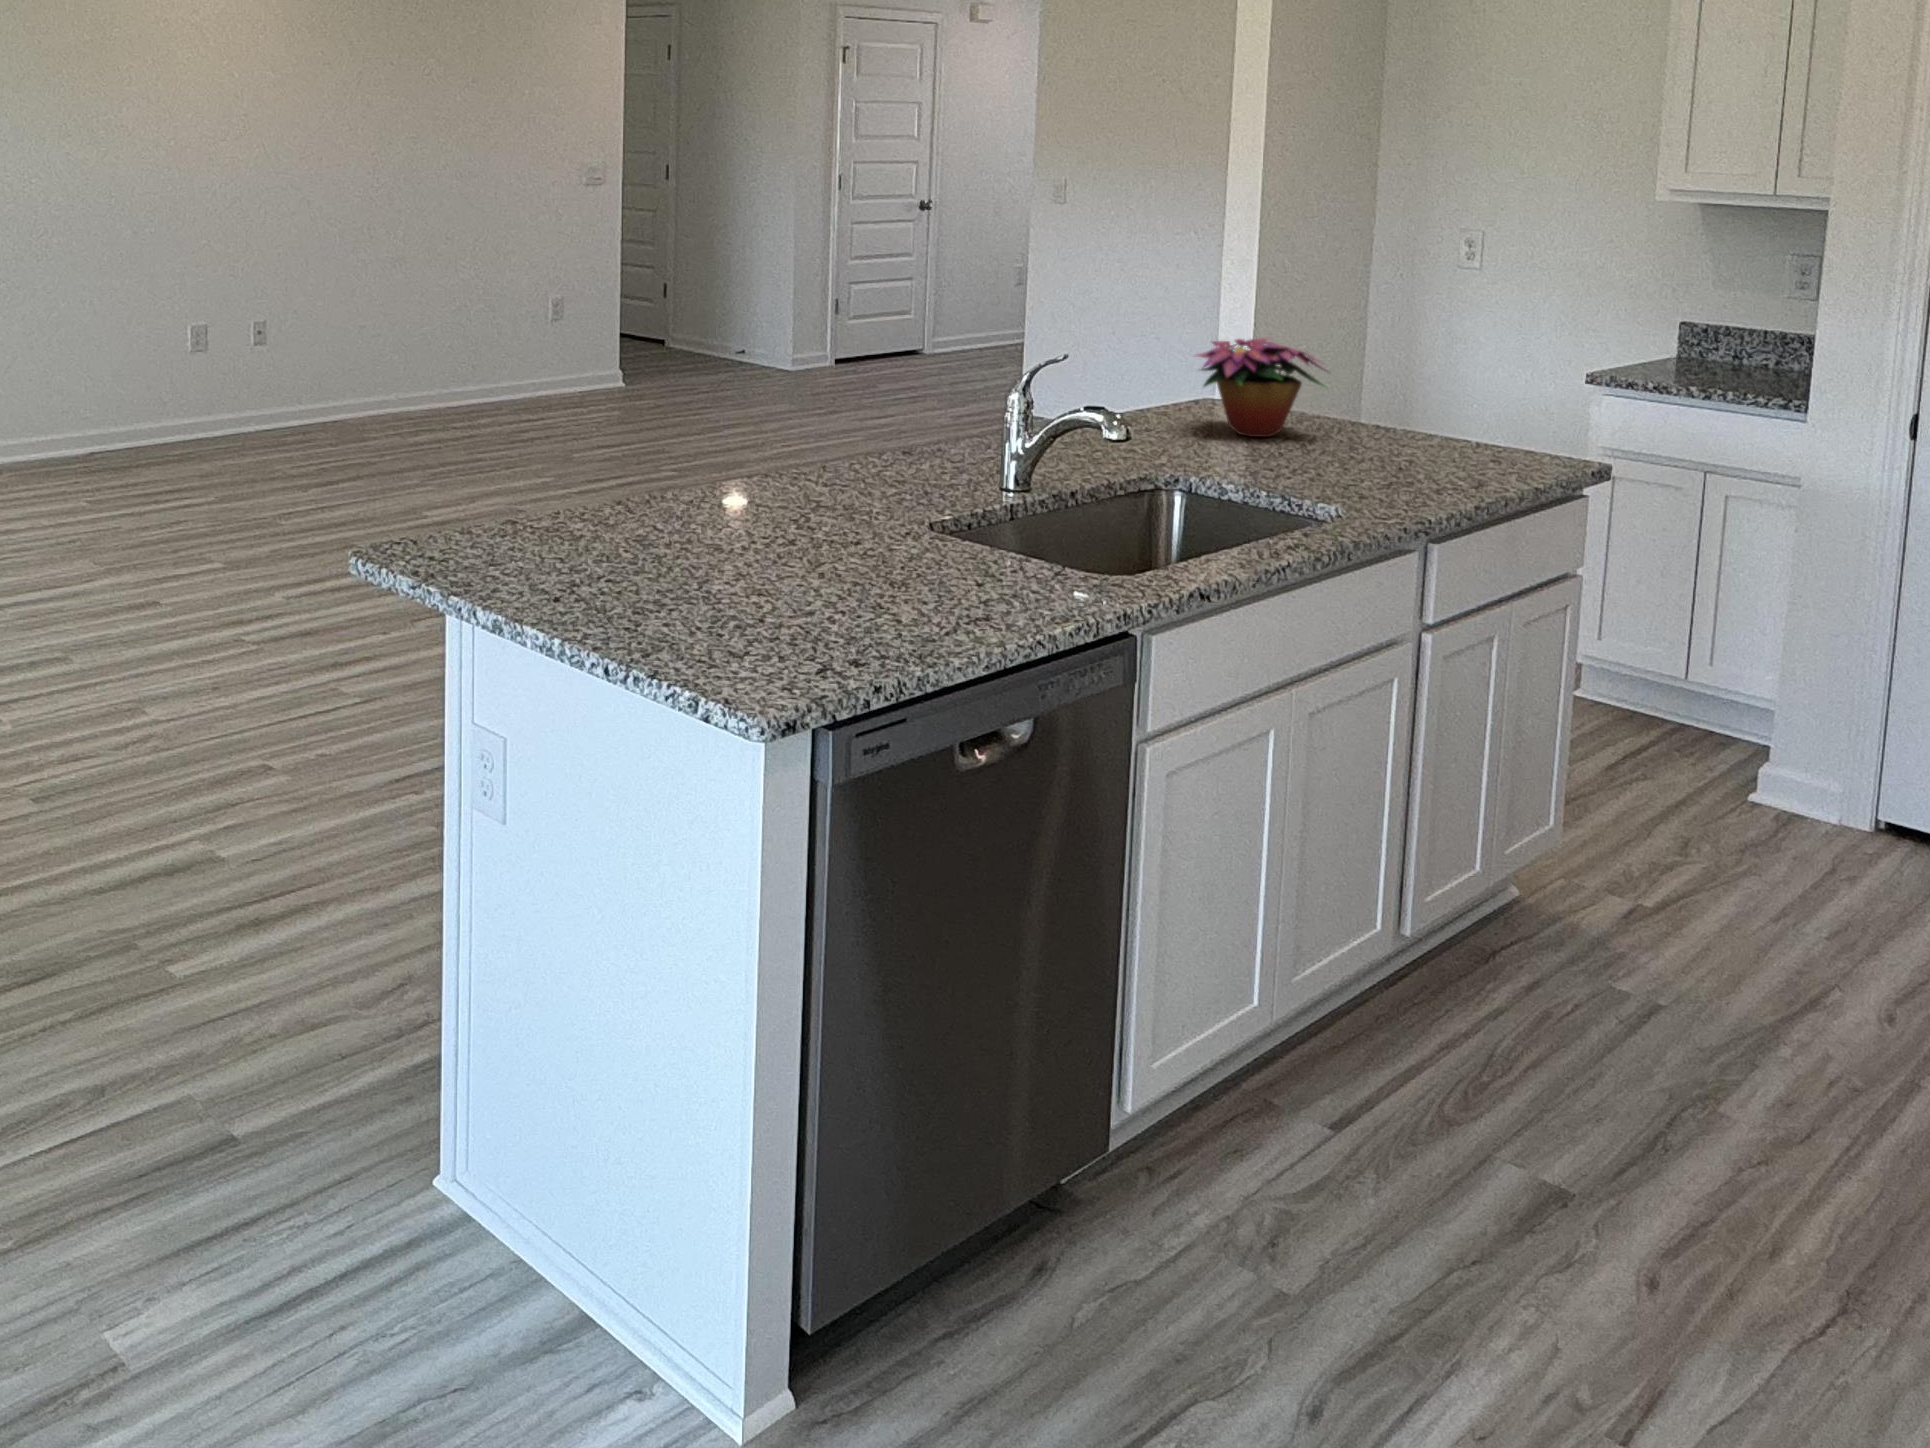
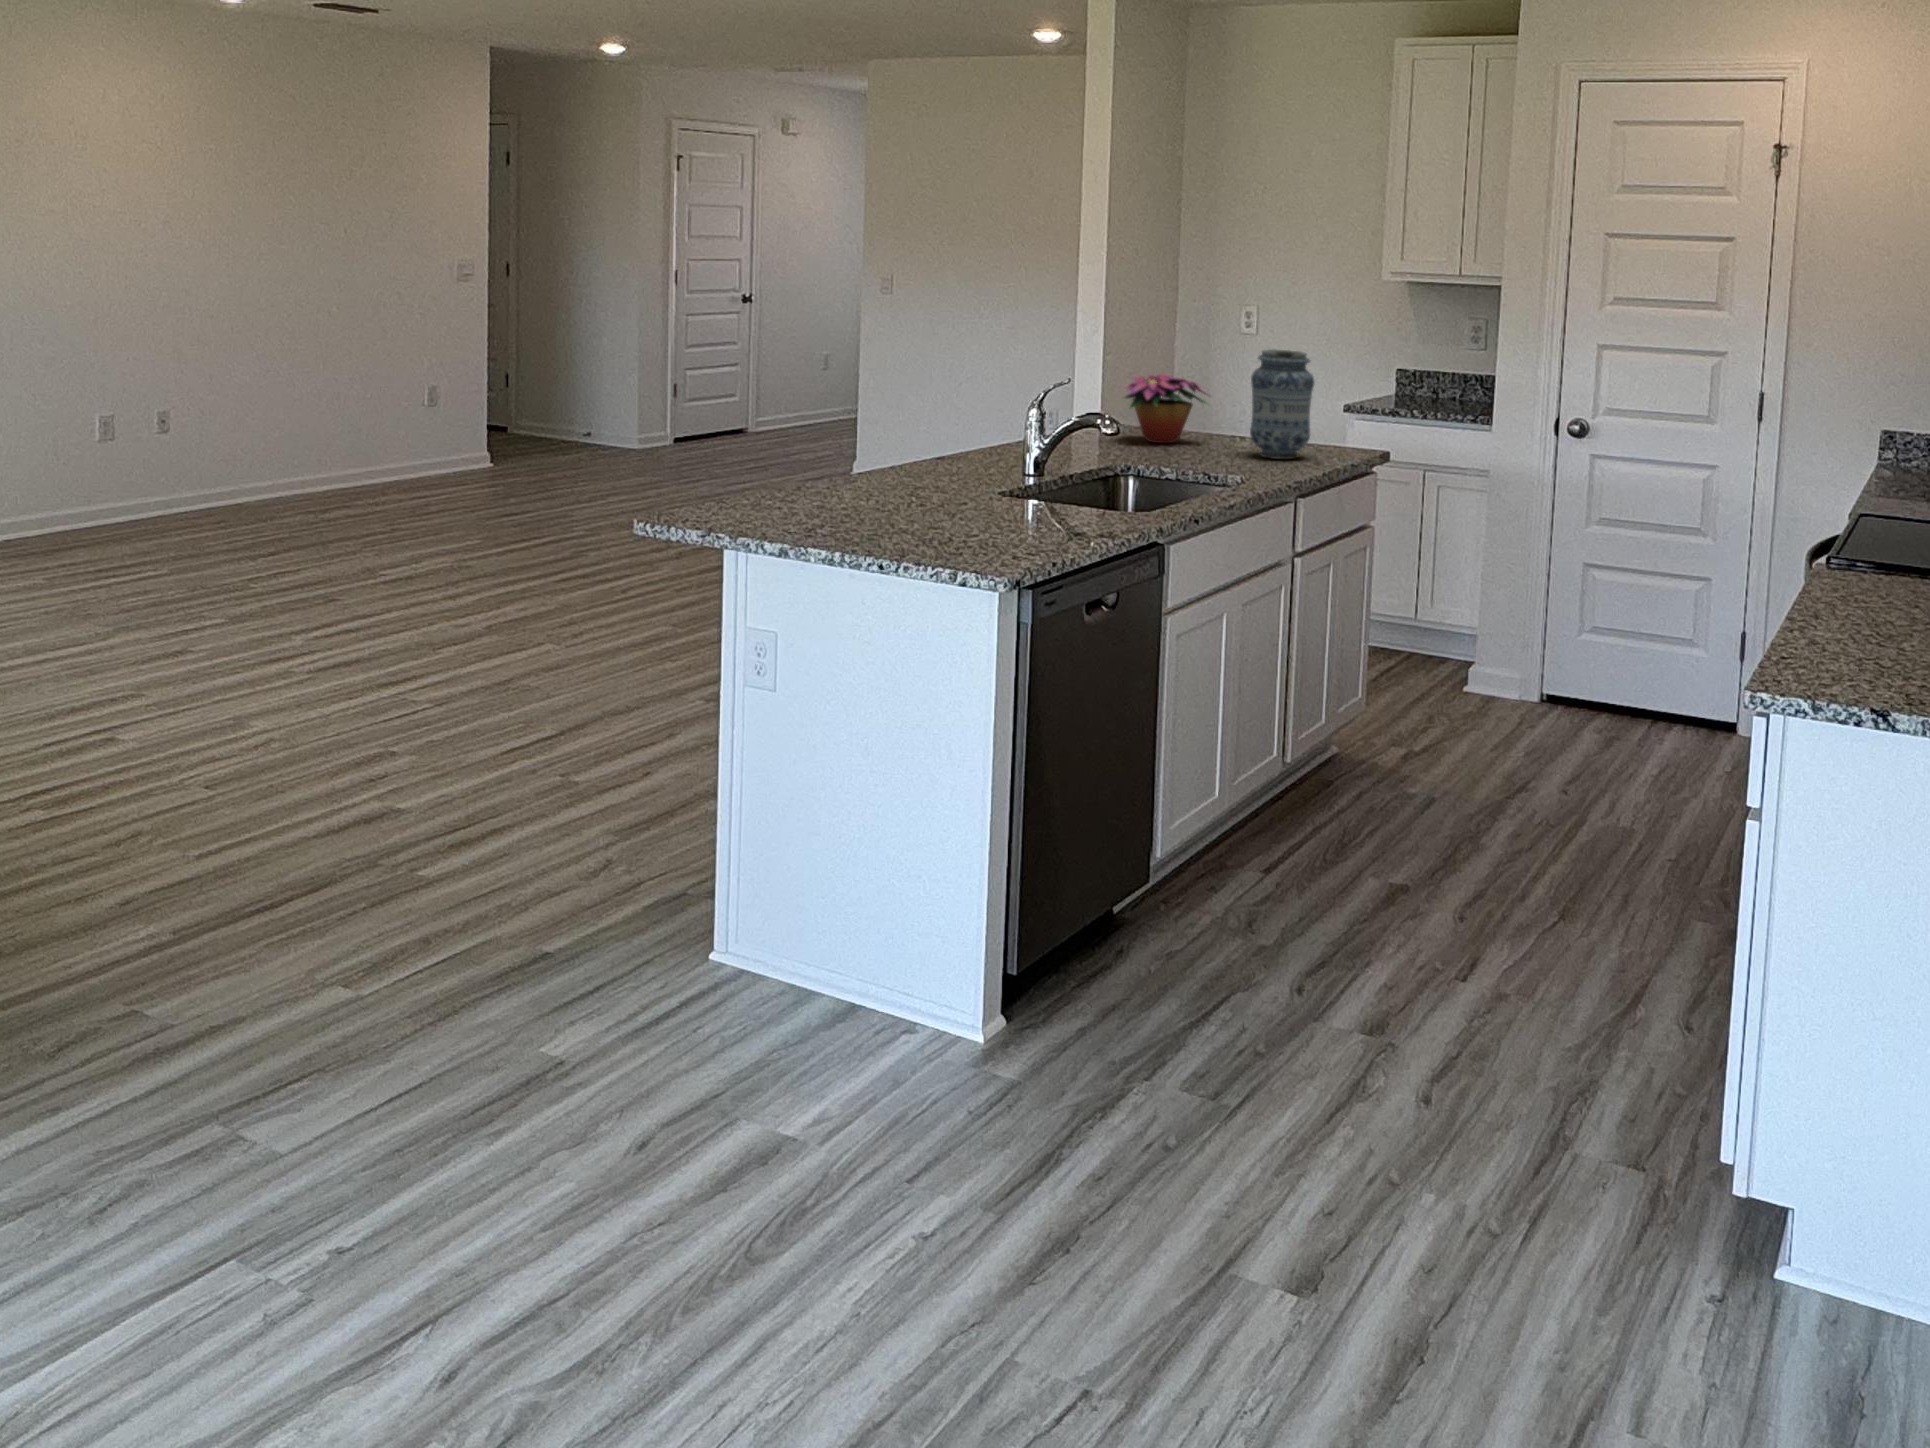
vase: none [1373,311,1476,476] -> present [1250,349,1314,459]

